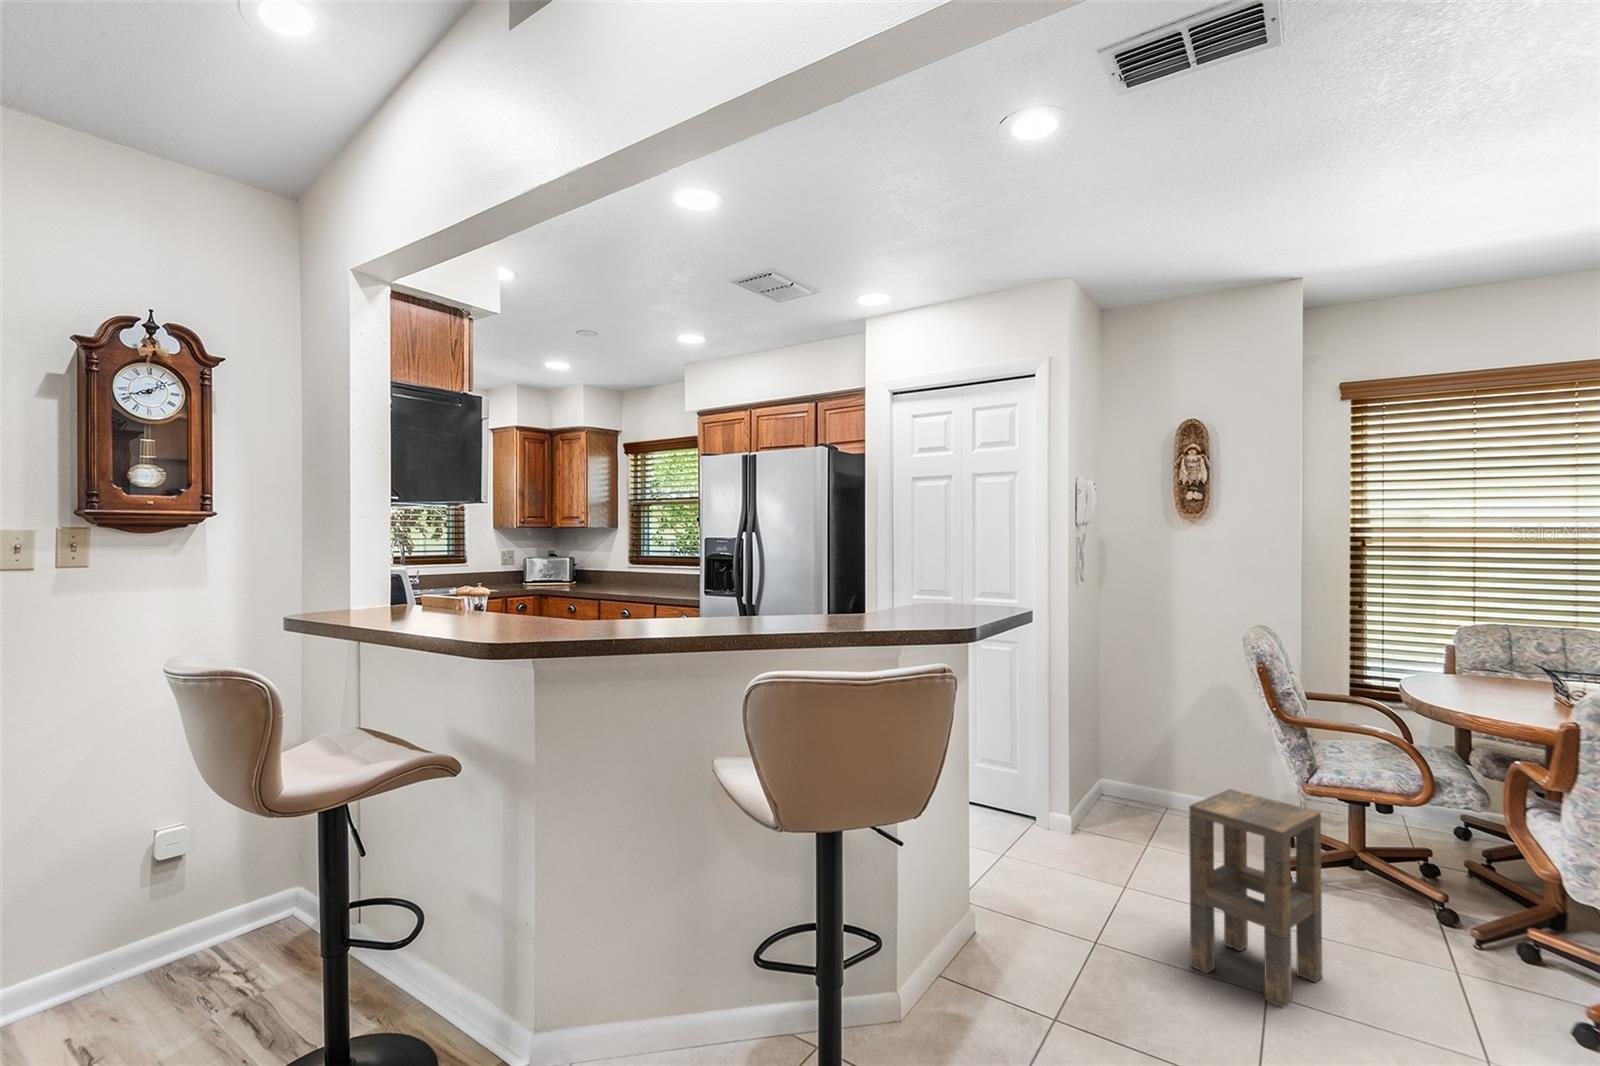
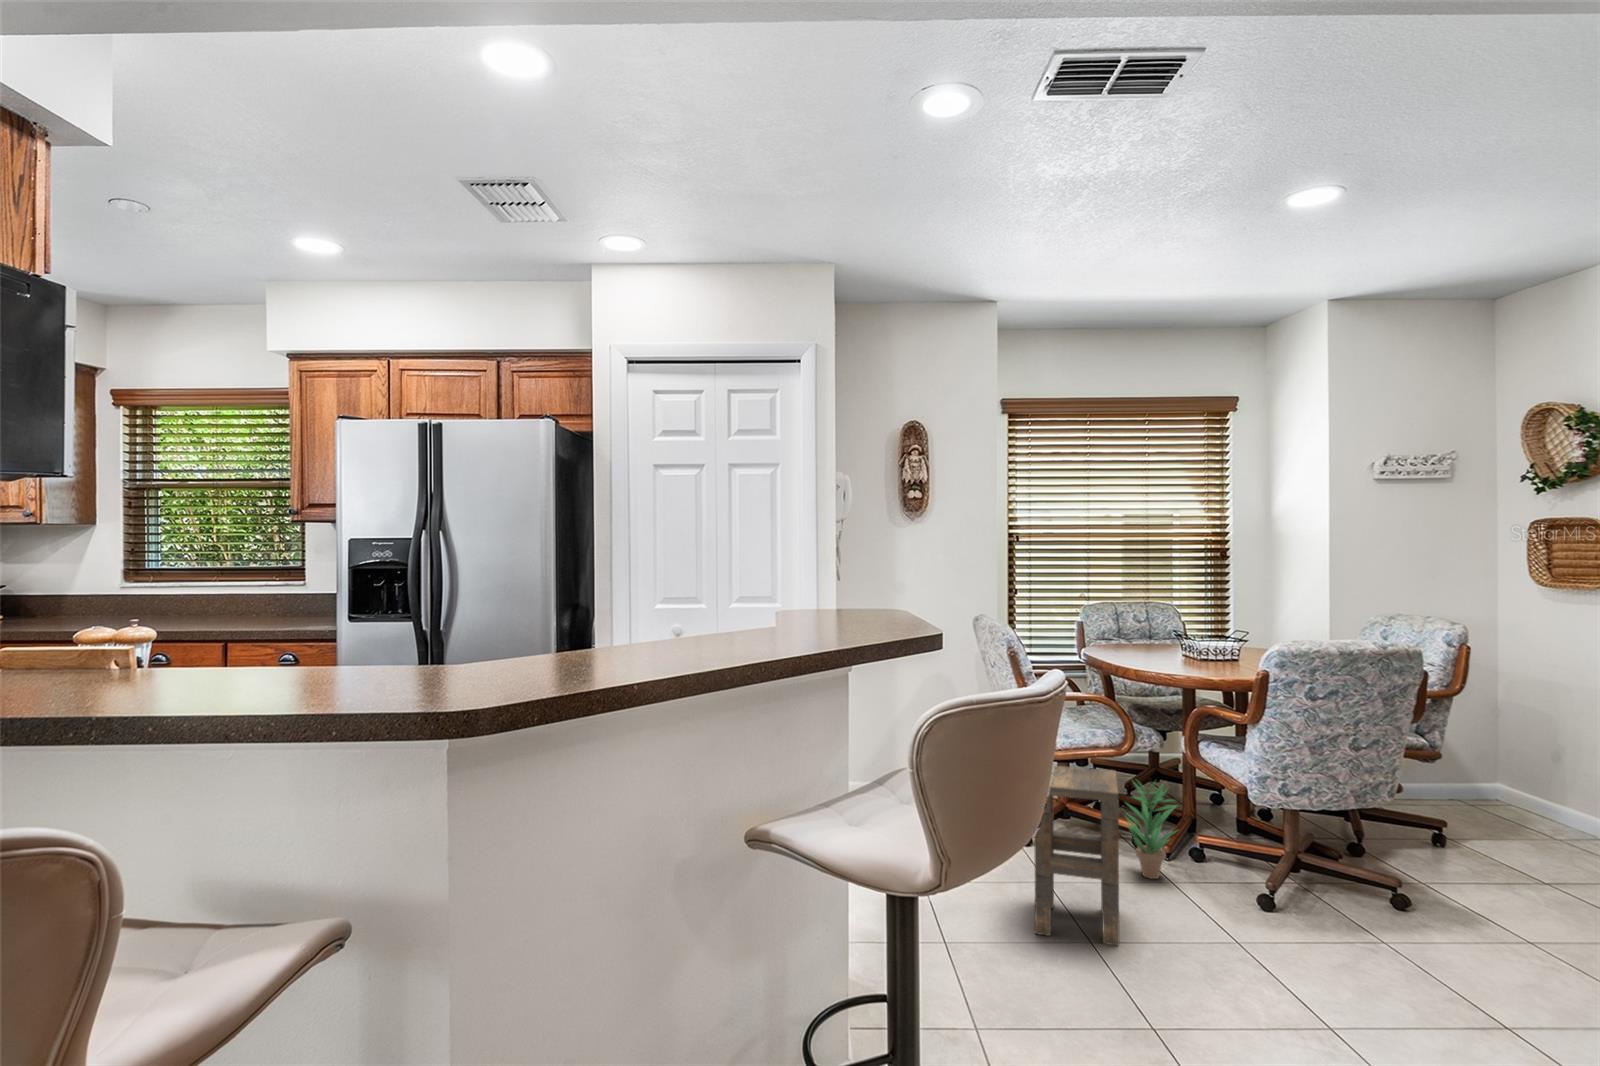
potted plant: none [1376,833,1461,965] -> present [1127,781,1177,879]

